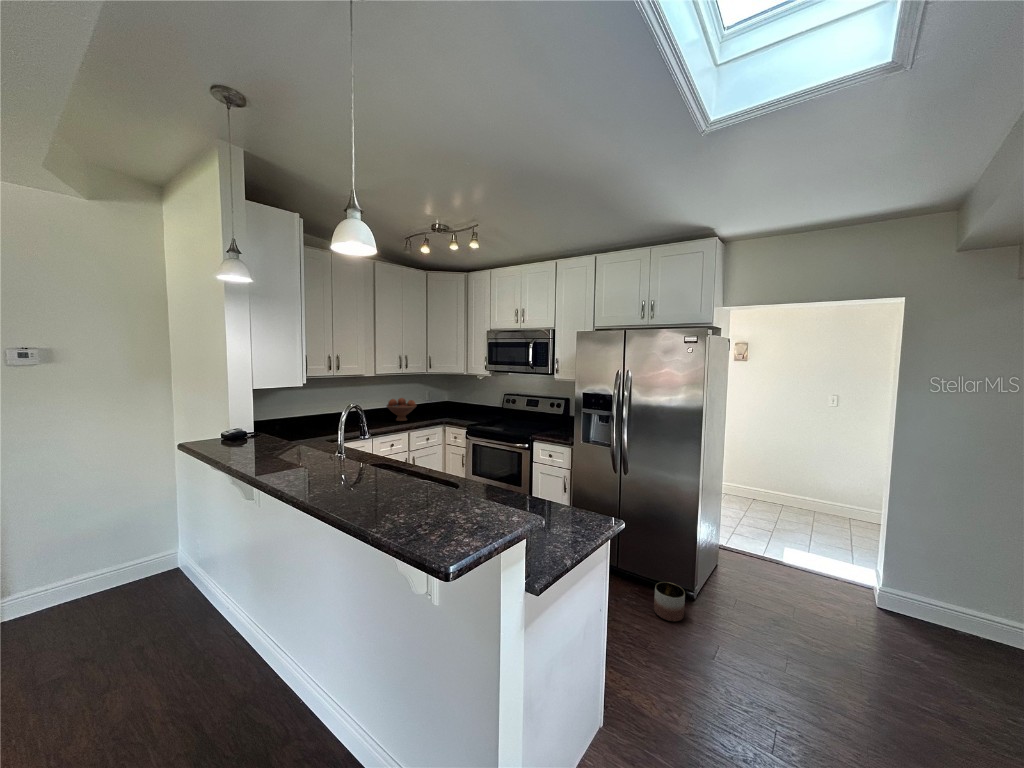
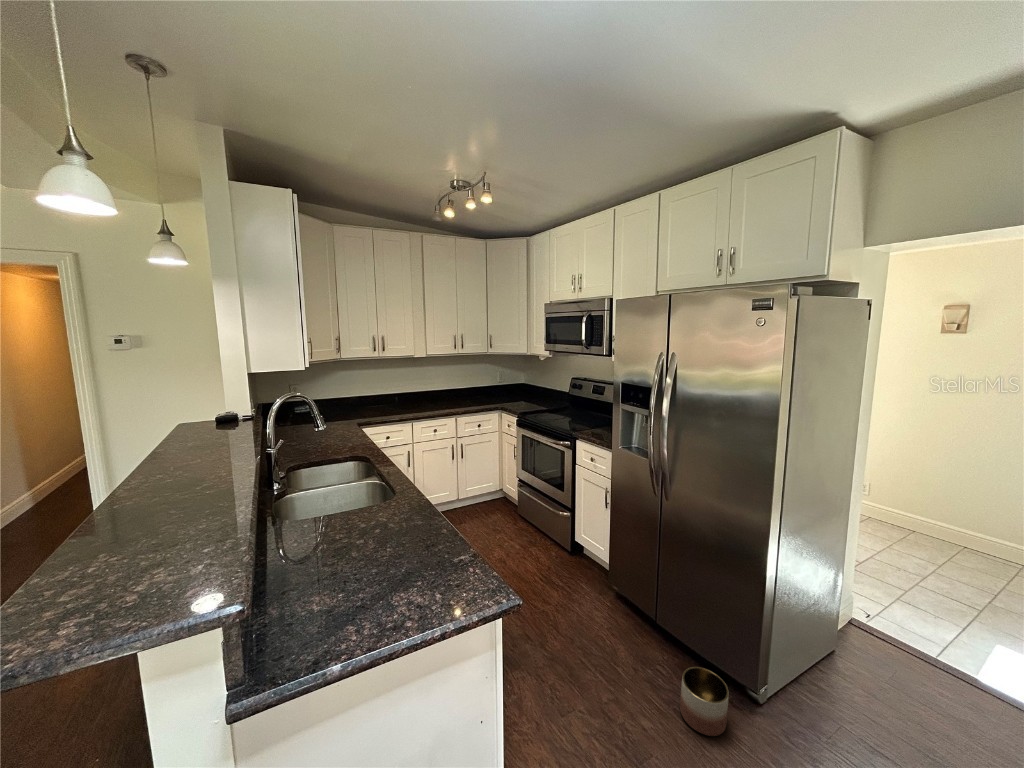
fruit bowl: present [387,398,416,421] -> none [442,380,473,404]

